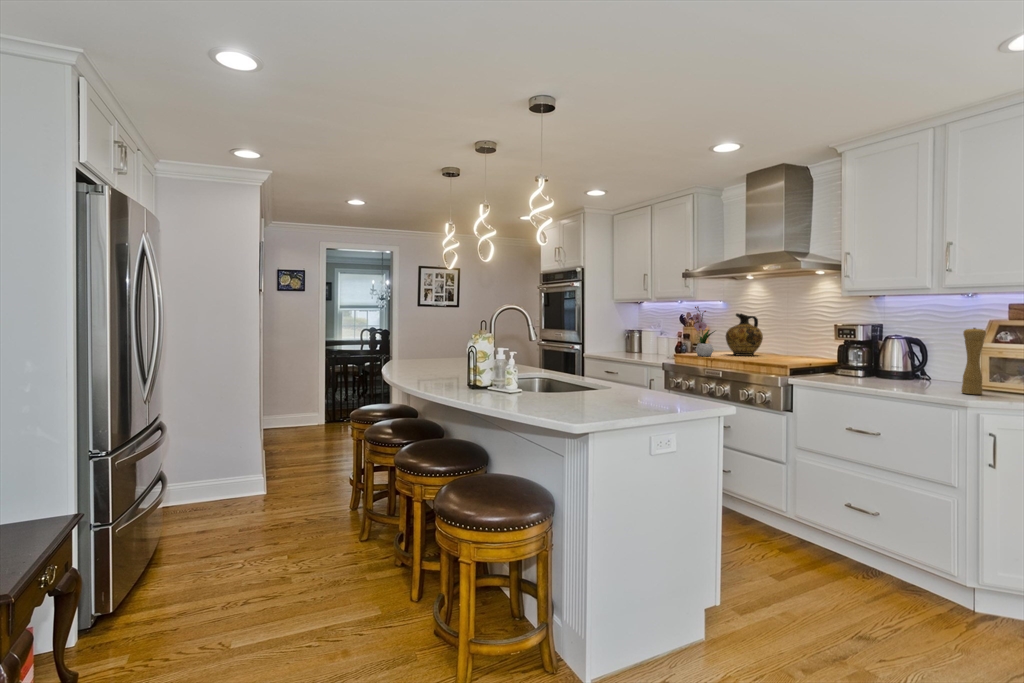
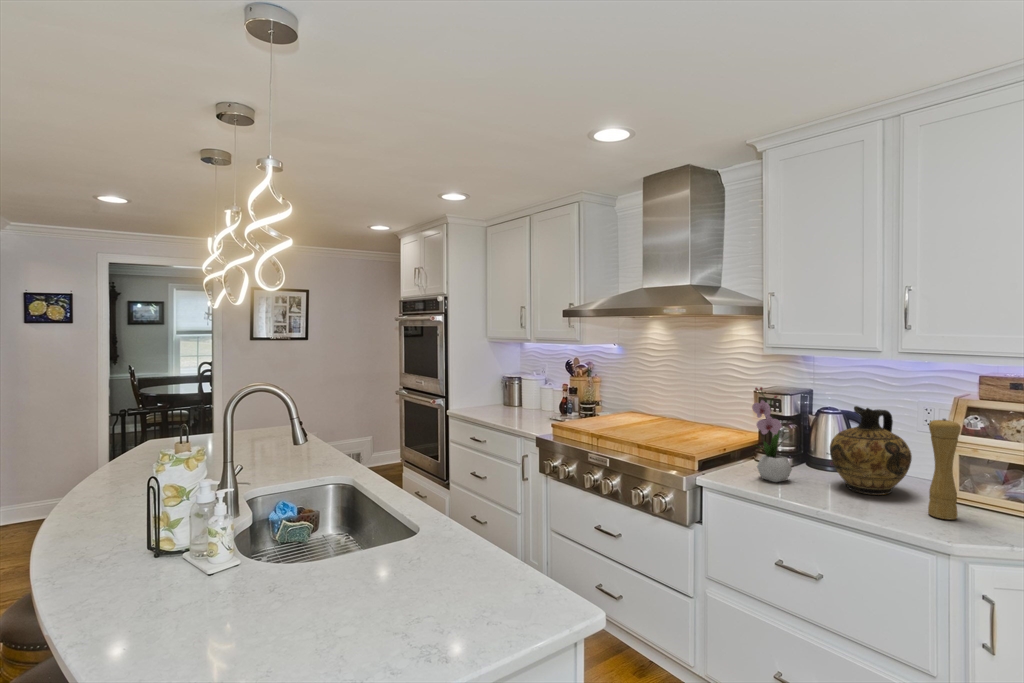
flower arrangement: present [692,306,715,356] -> present [752,387,792,482]
ceramic jug: present [726,314,763,356] -> present [830,406,912,495]

